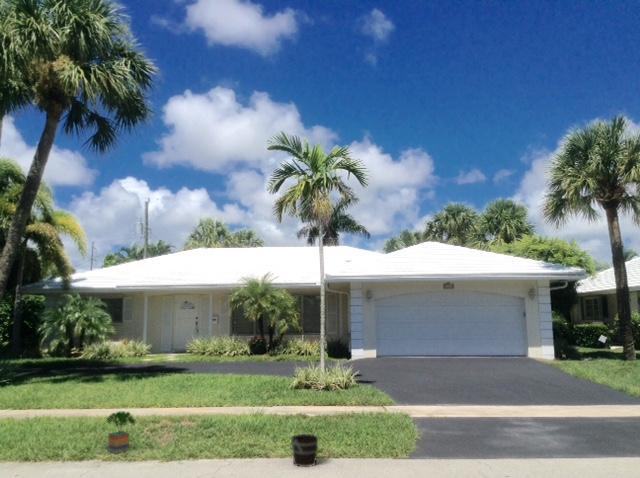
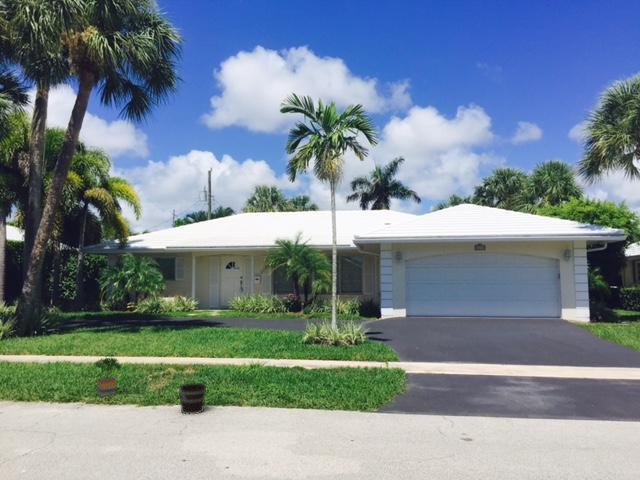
bucket: present [291,434,318,467] -> present [179,383,206,414]

